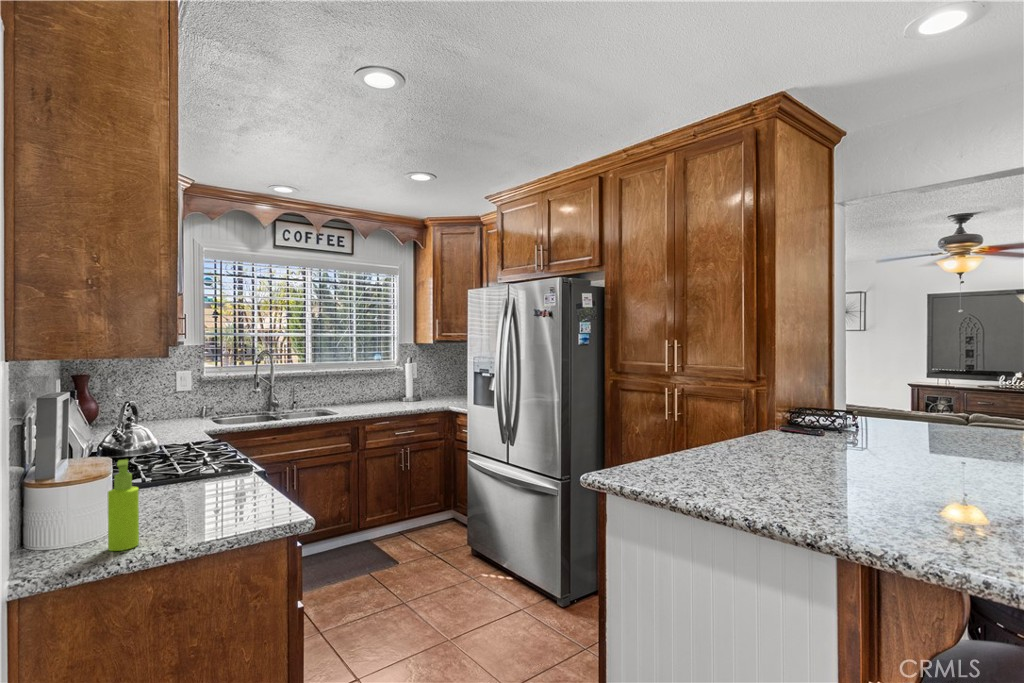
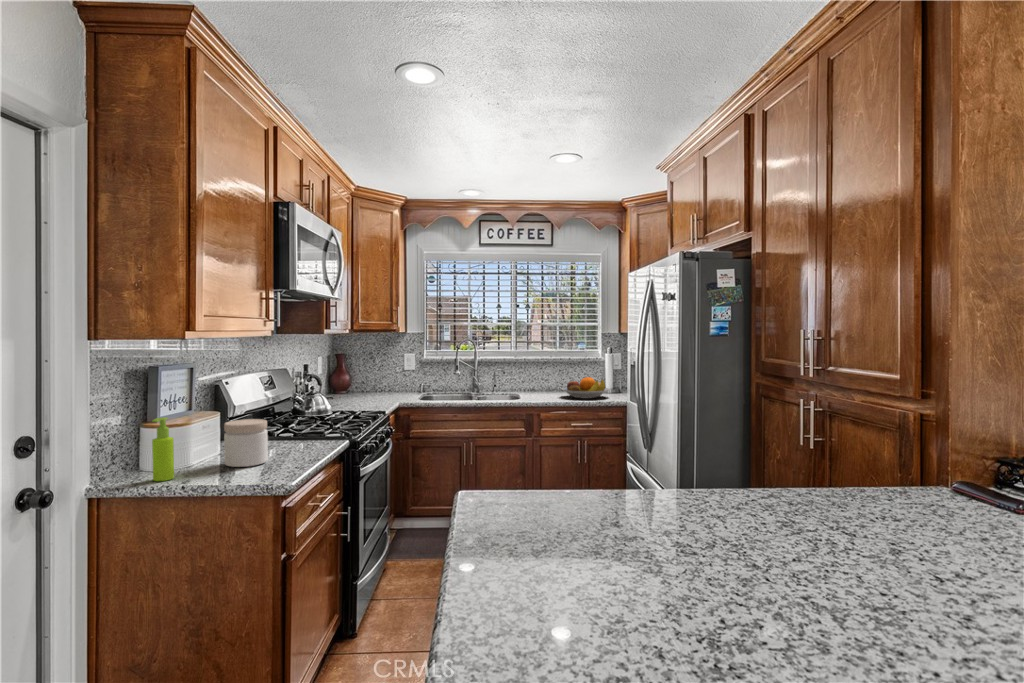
fruit bowl: none [374,387,422,408] -> present [561,377,609,399]
jar: none [167,452,225,517] -> present [224,419,268,467]

